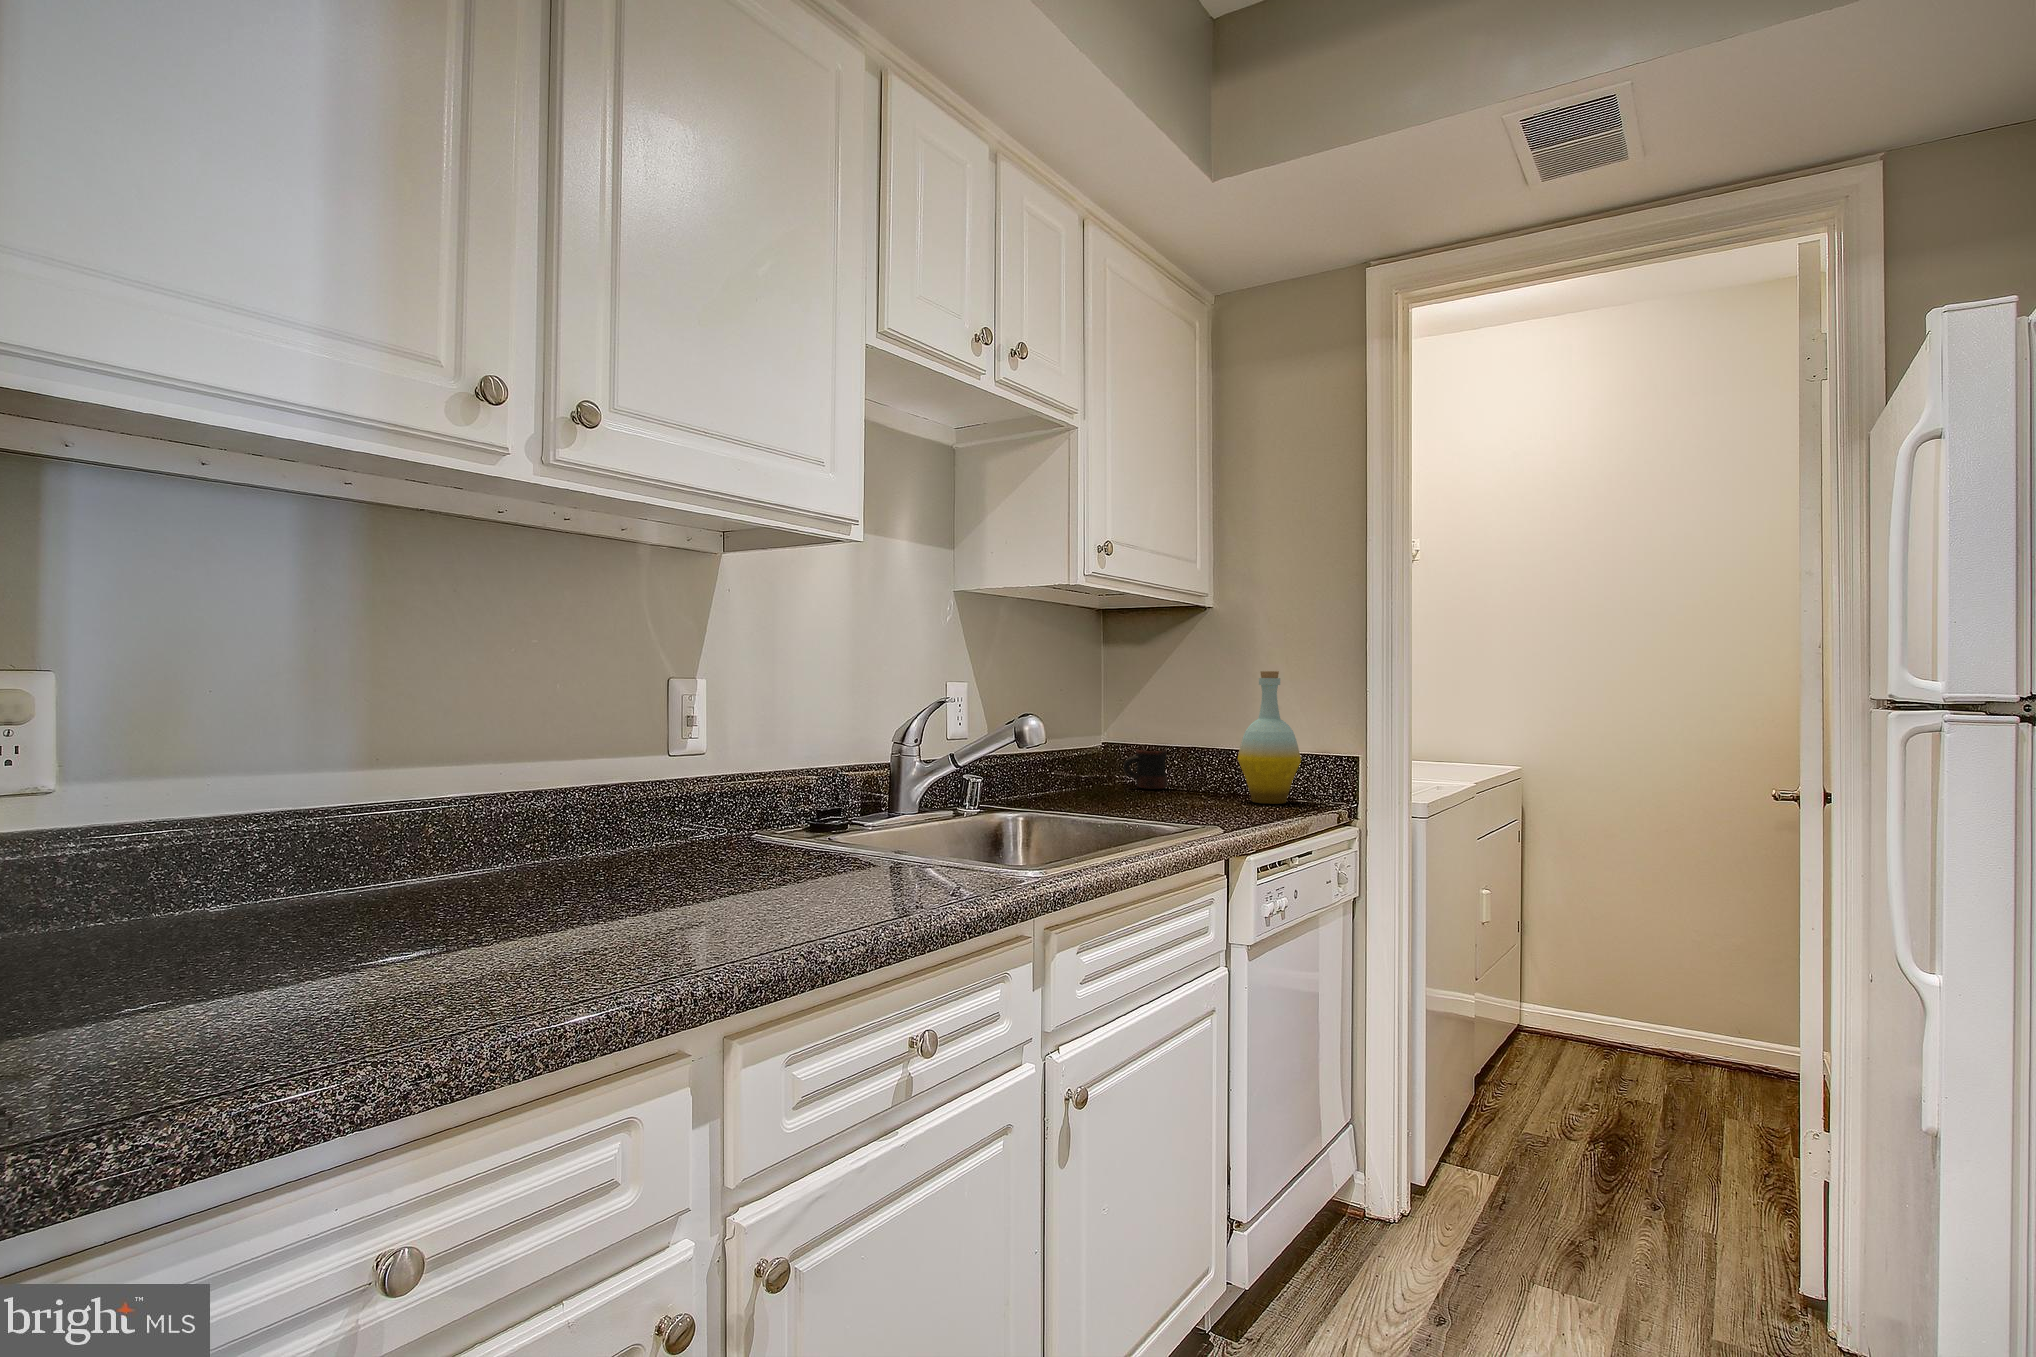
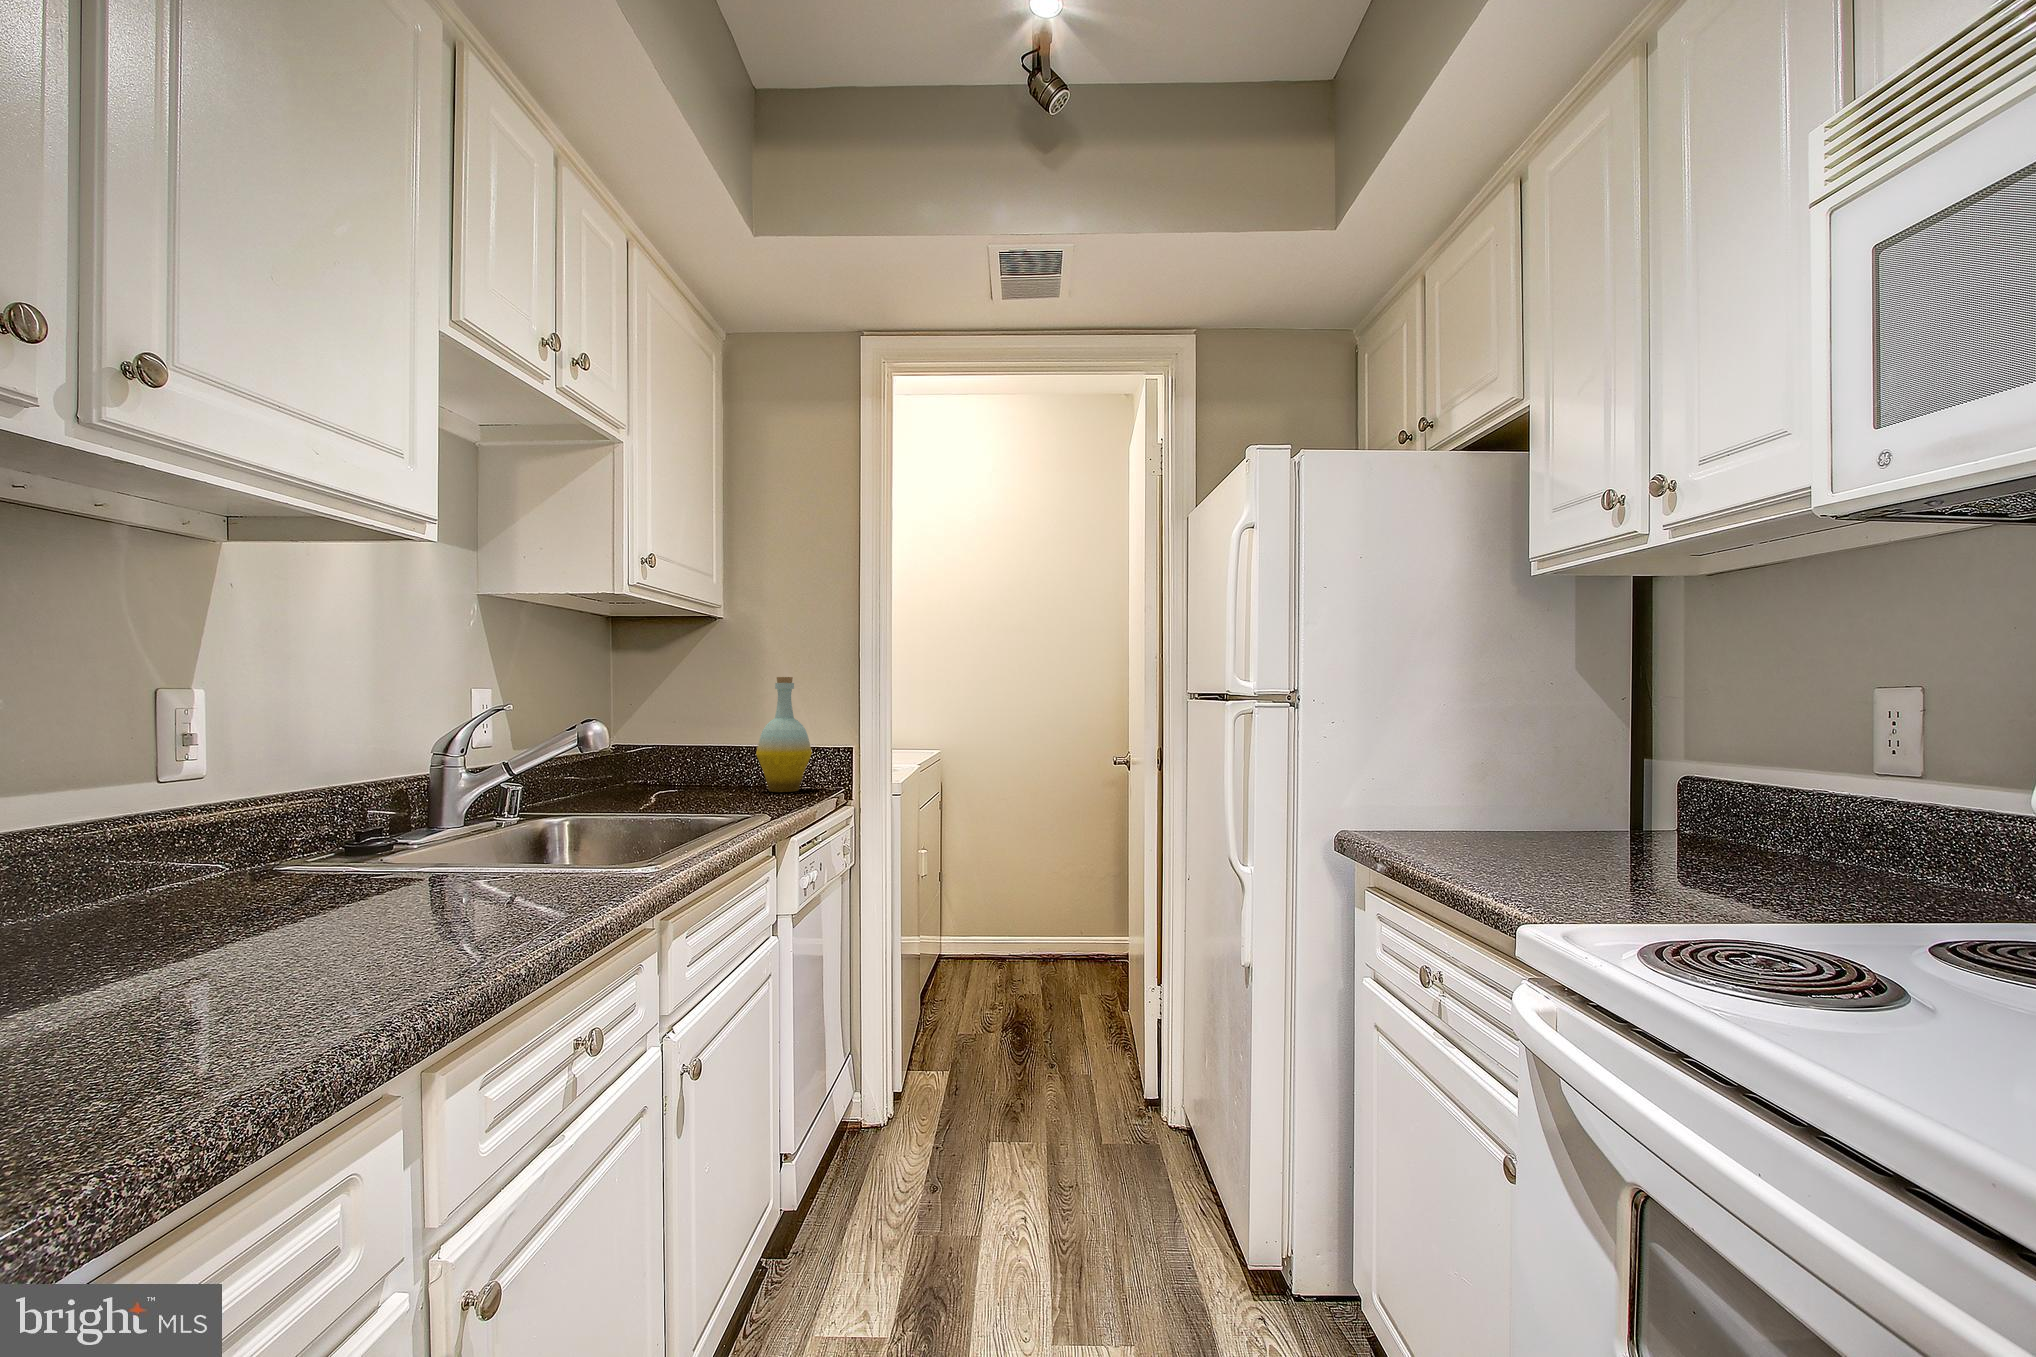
mug: present [1123,749,1167,789] -> none [637,749,680,786]

